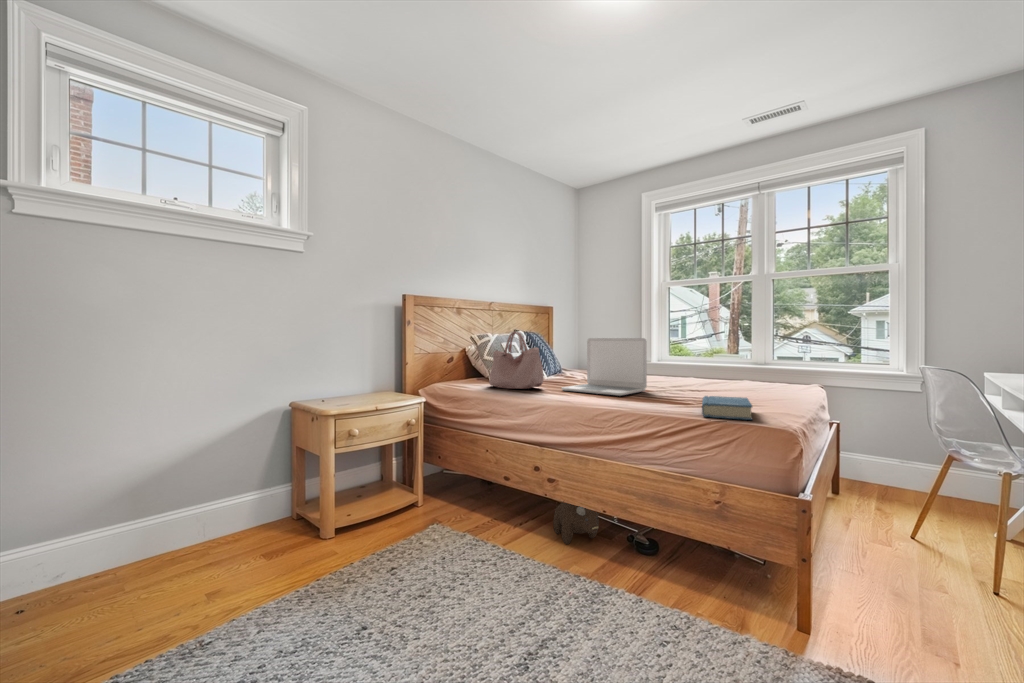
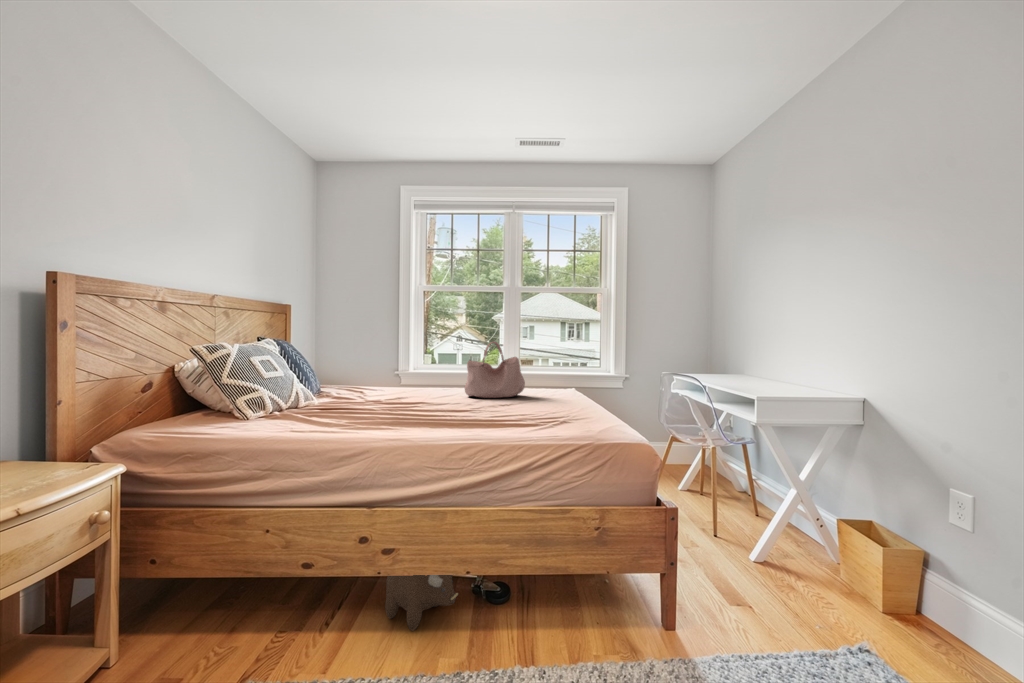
handbag: present [489,331,544,389] -> present [465,342,525,398]
laptop: present [562,338,647,396] -> none [365,350,462,420]
hardback book: present [702,396,752,420] -> none [550,412,617,440]

